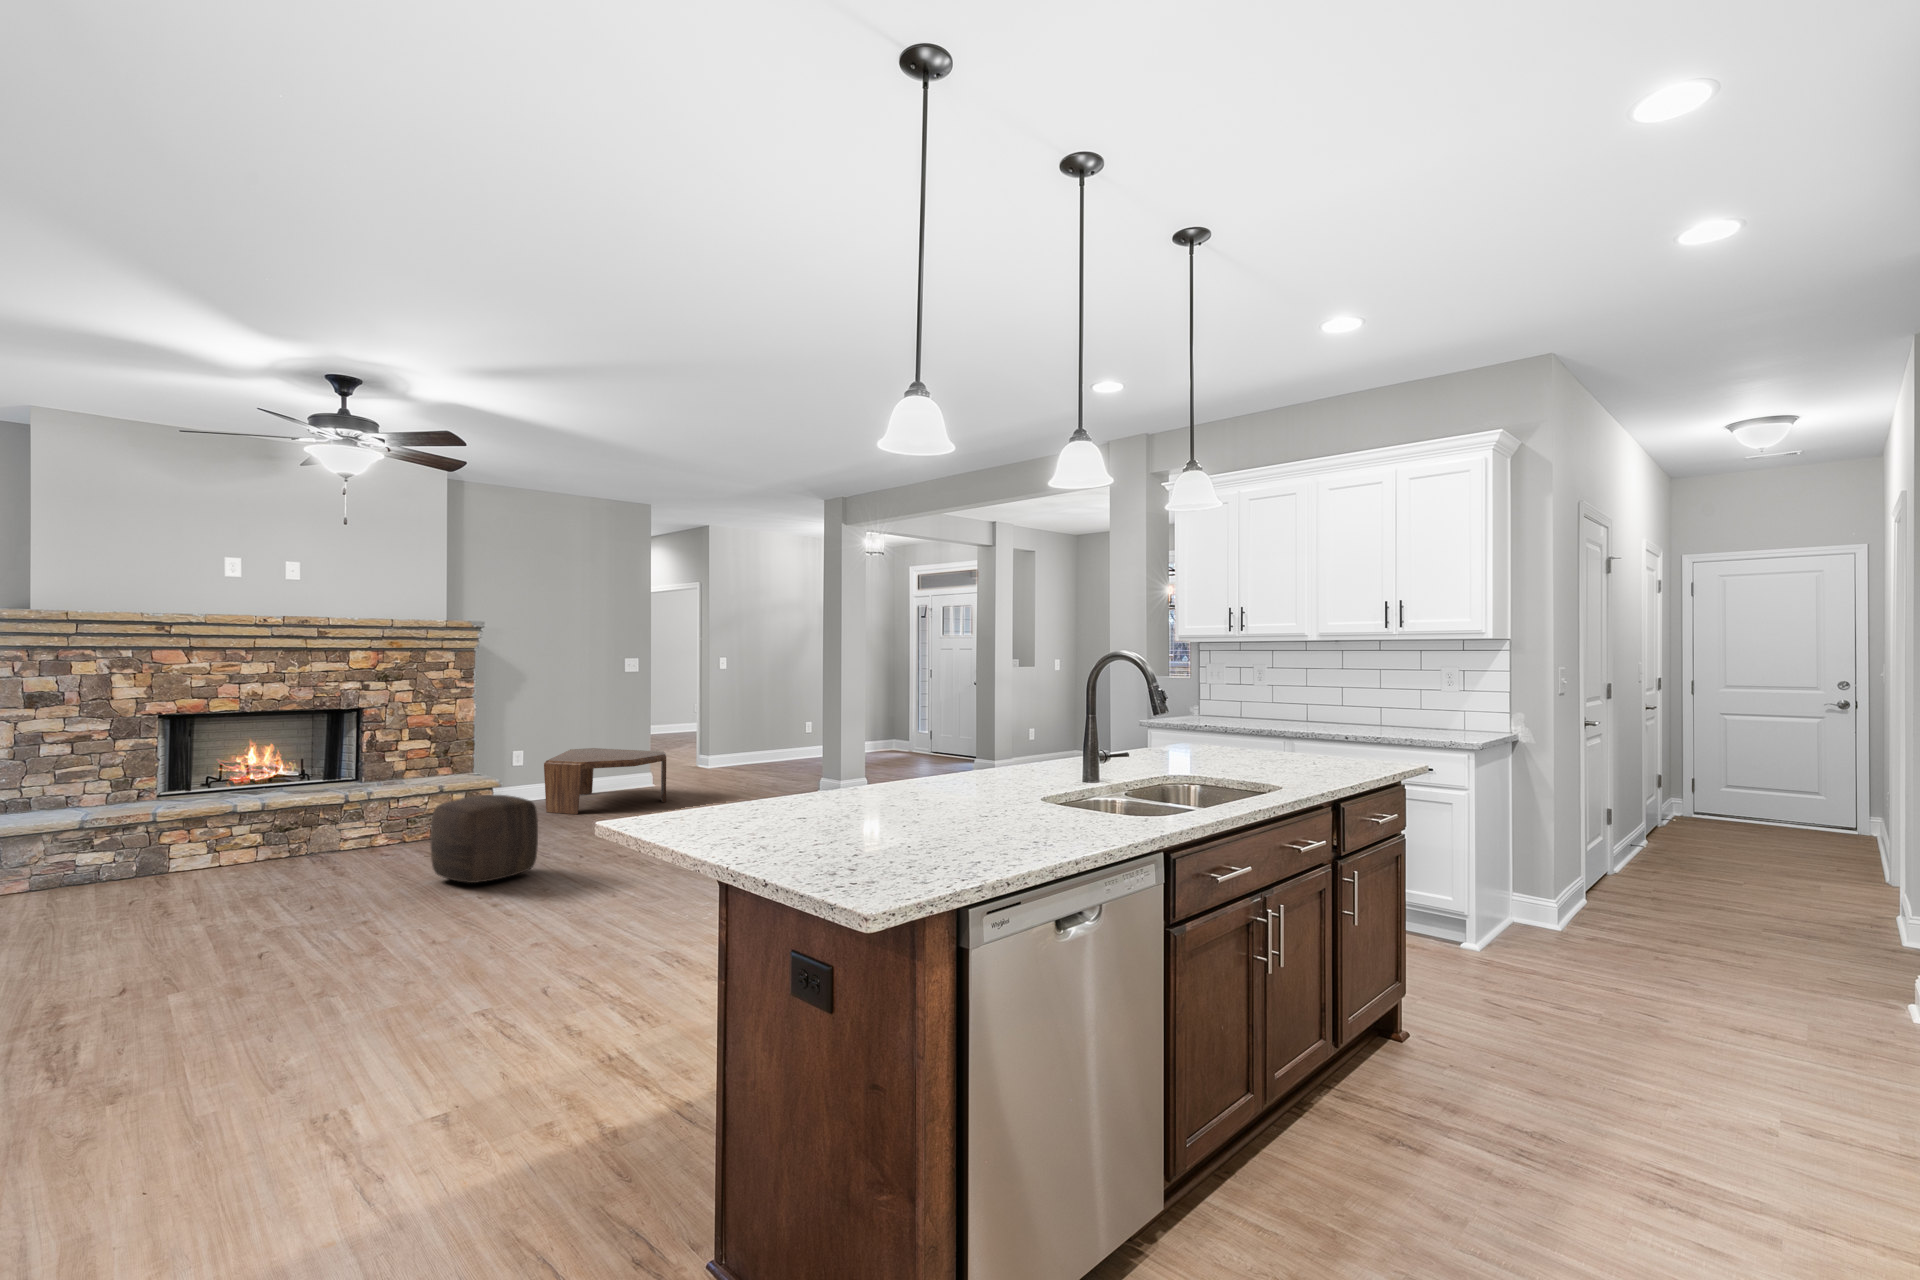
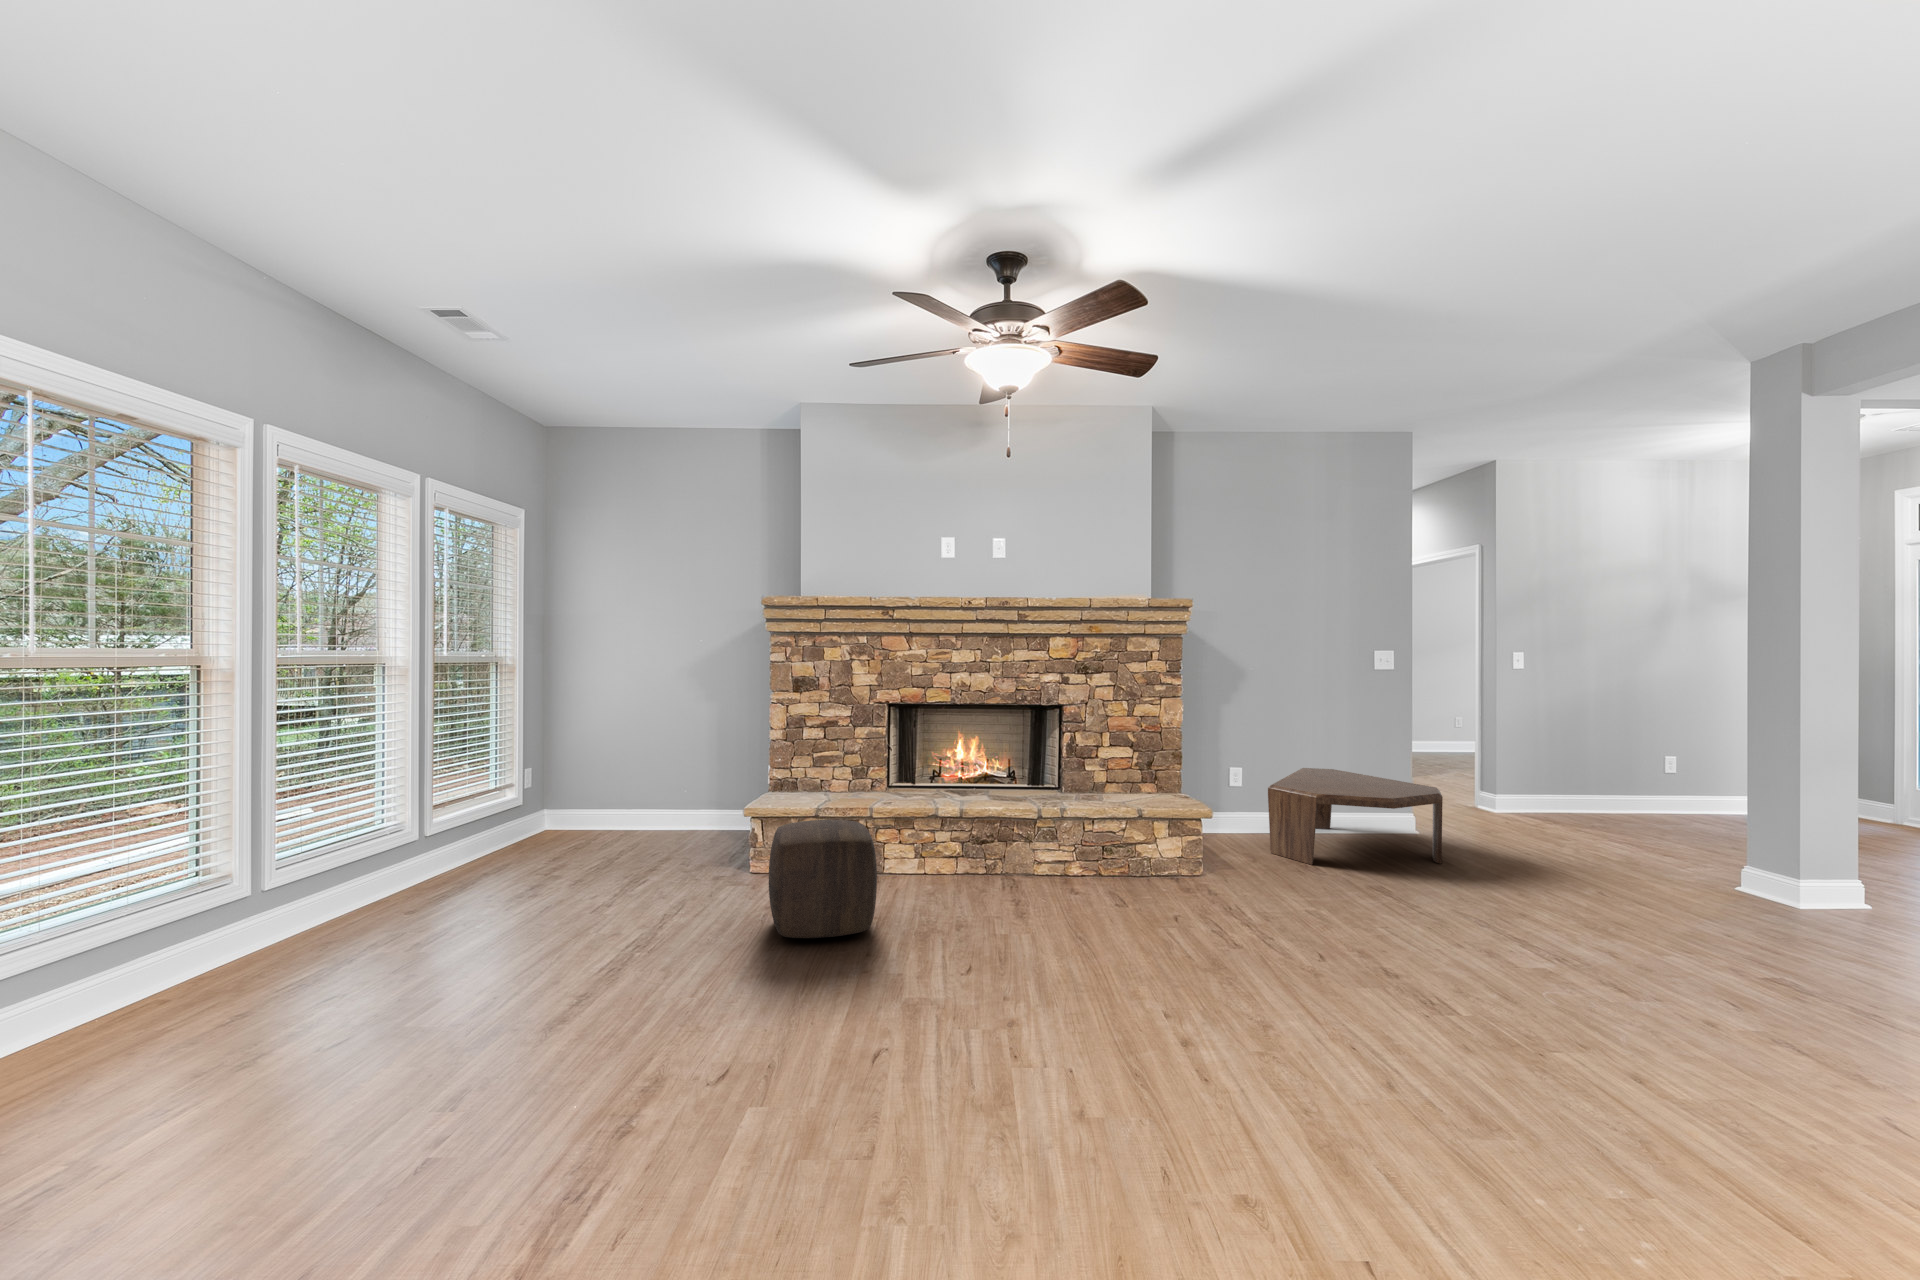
ottoman: present [431,795,538,883] -> present [769,820,877,938]

